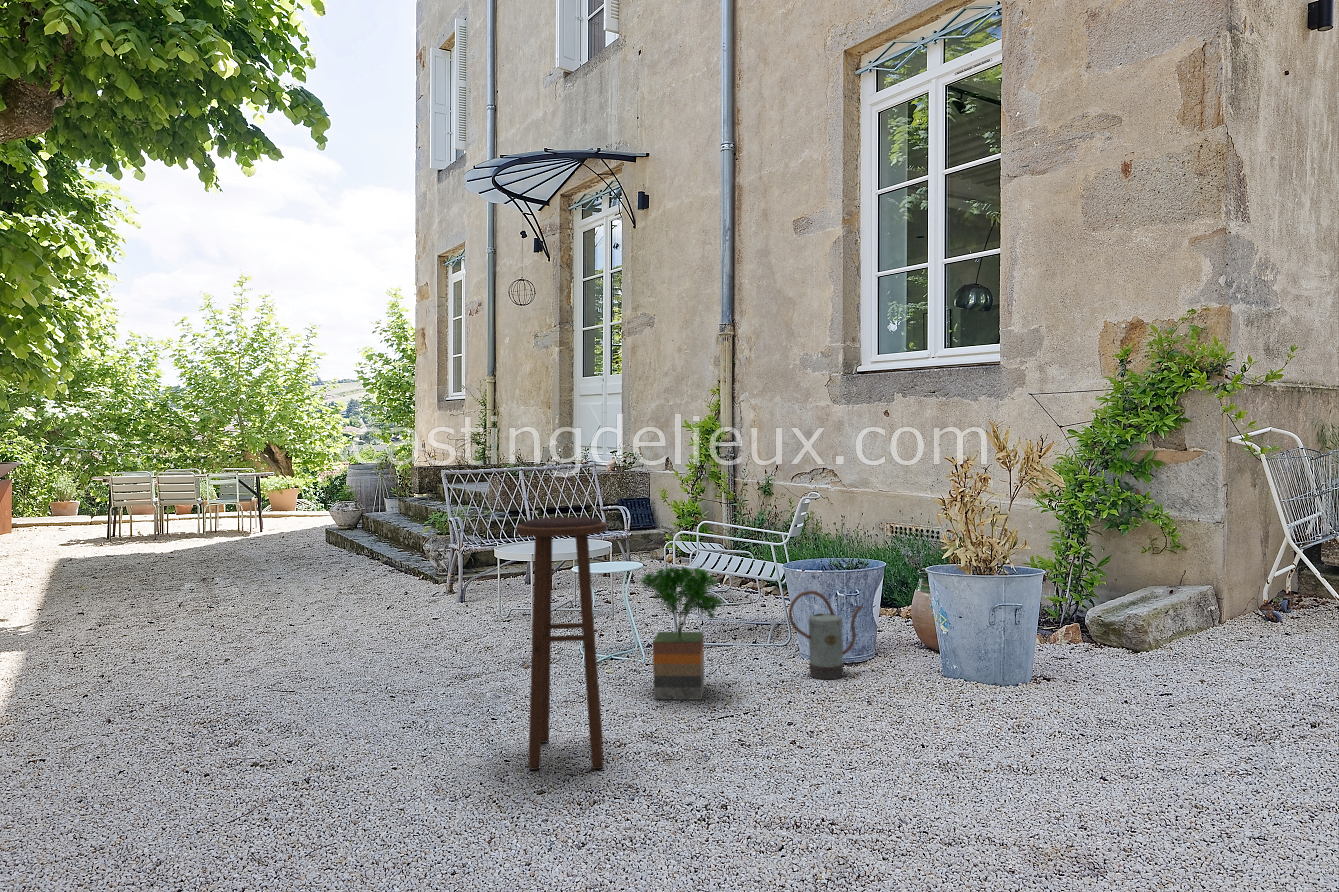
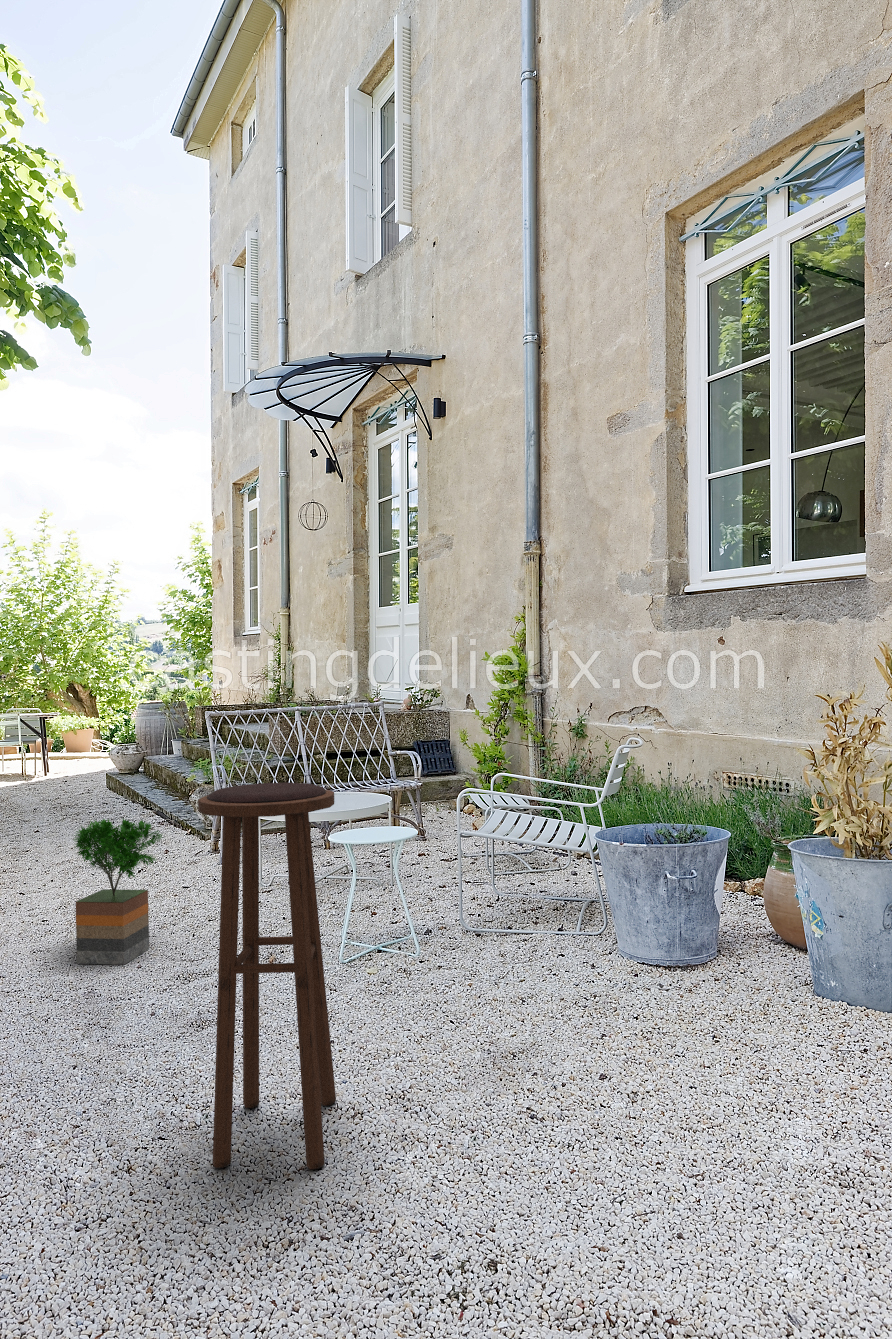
potted tree: present [641,567,722,700] -> present [74,819,163,965]
watering can: present [789,591,862,679] -> none [605,873,705,994]

